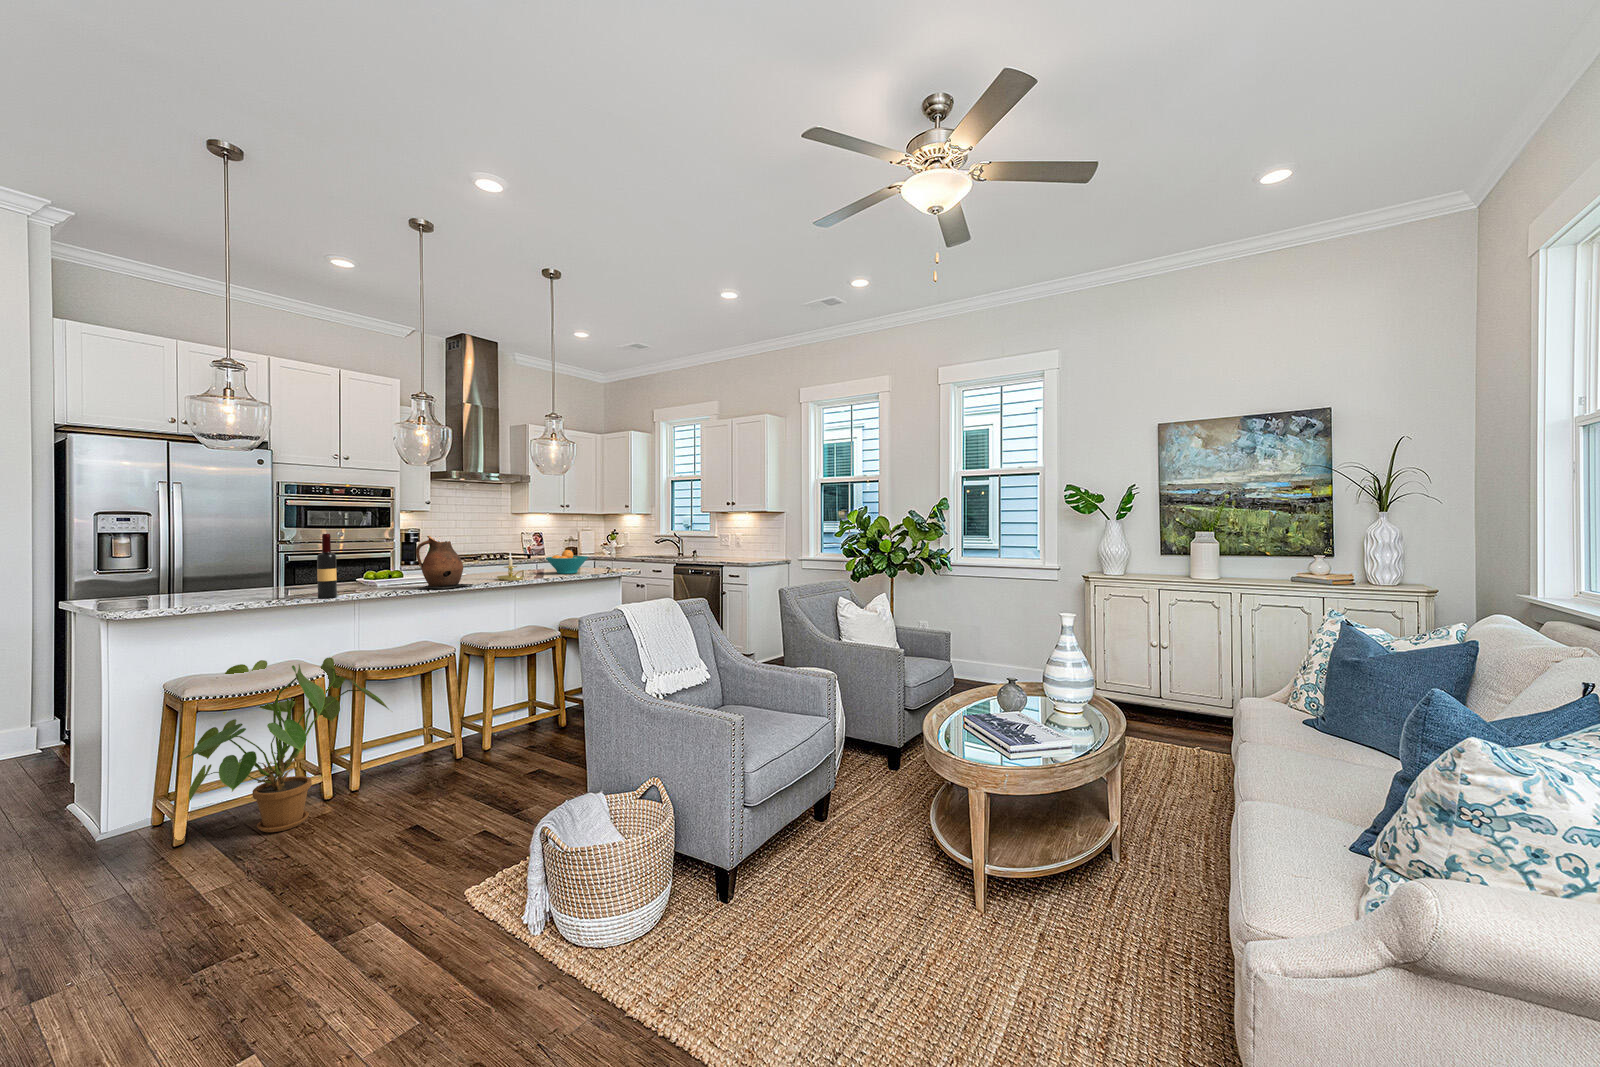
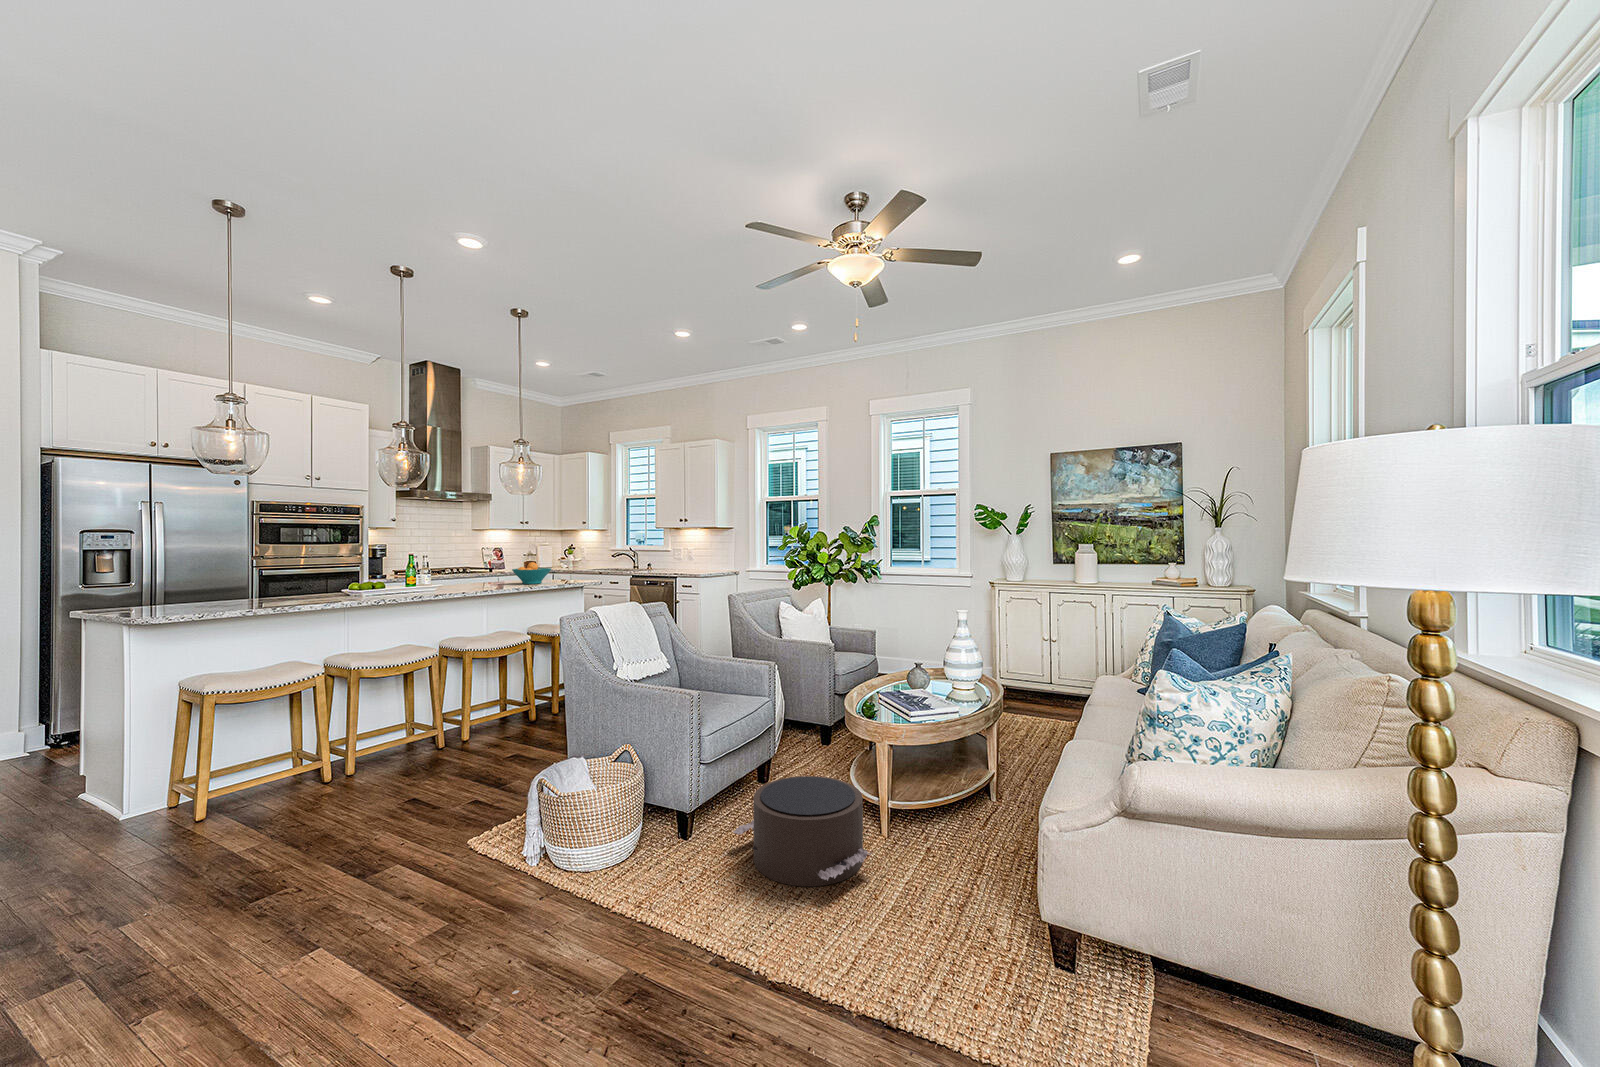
wine bottle: present [317,534,337,598] -> none [314,547,331,605]
ceramic pitcher: present [416,536,472,589] -> none [399,549,451,597]
candle holder: present [497,552,524,580] -> none [469,563,497,590]
house plant: present [183,657,389,832] -> none [204,657,386,808]
pouf: none [783,828,968,991] -> present [733,776,872,886]

